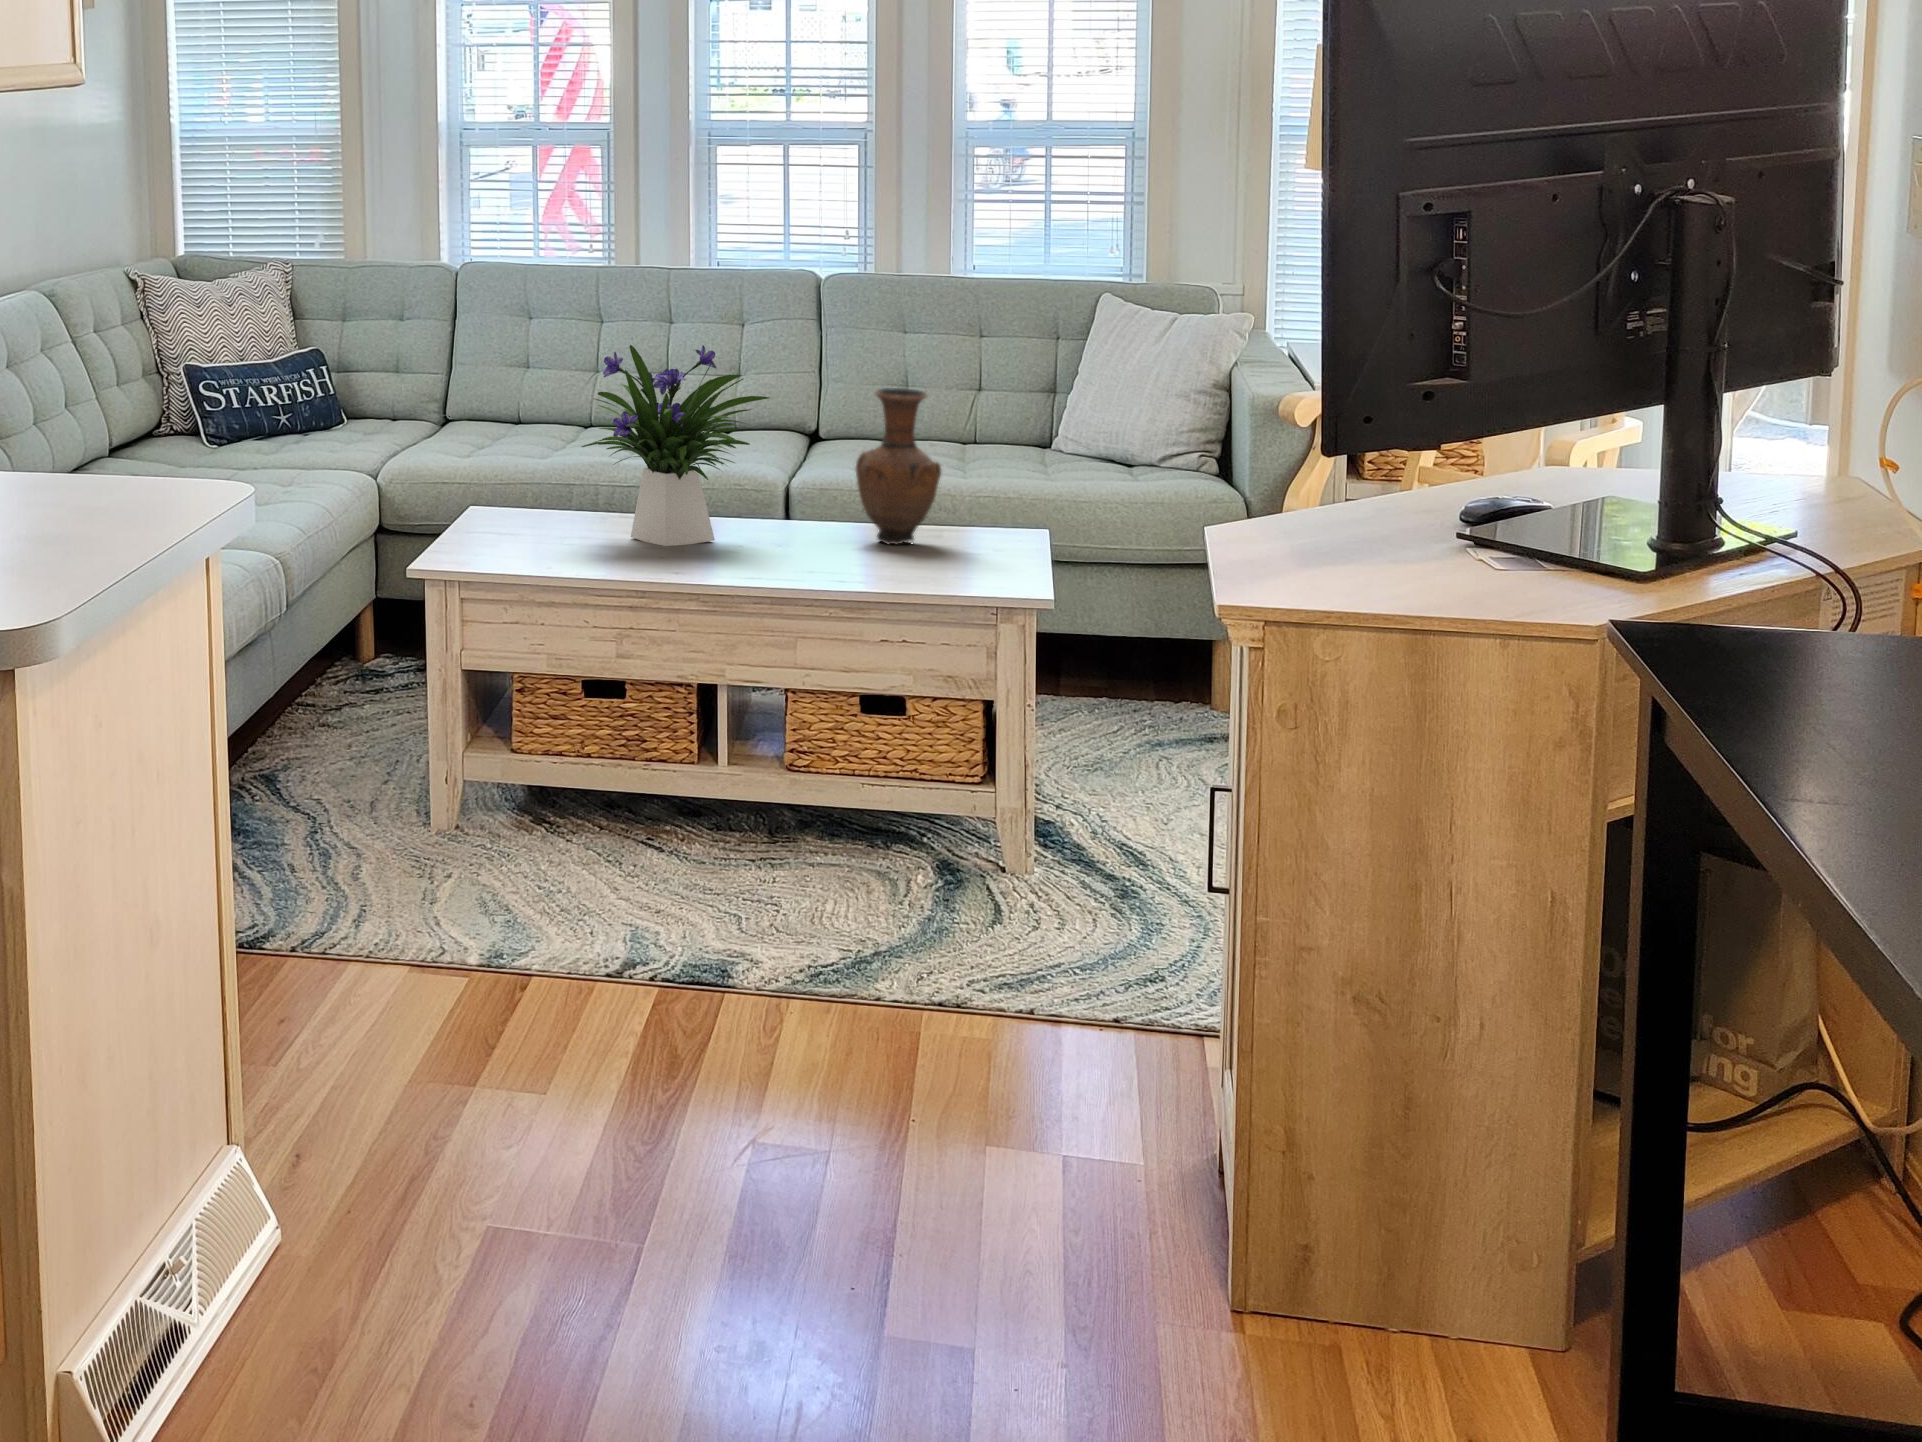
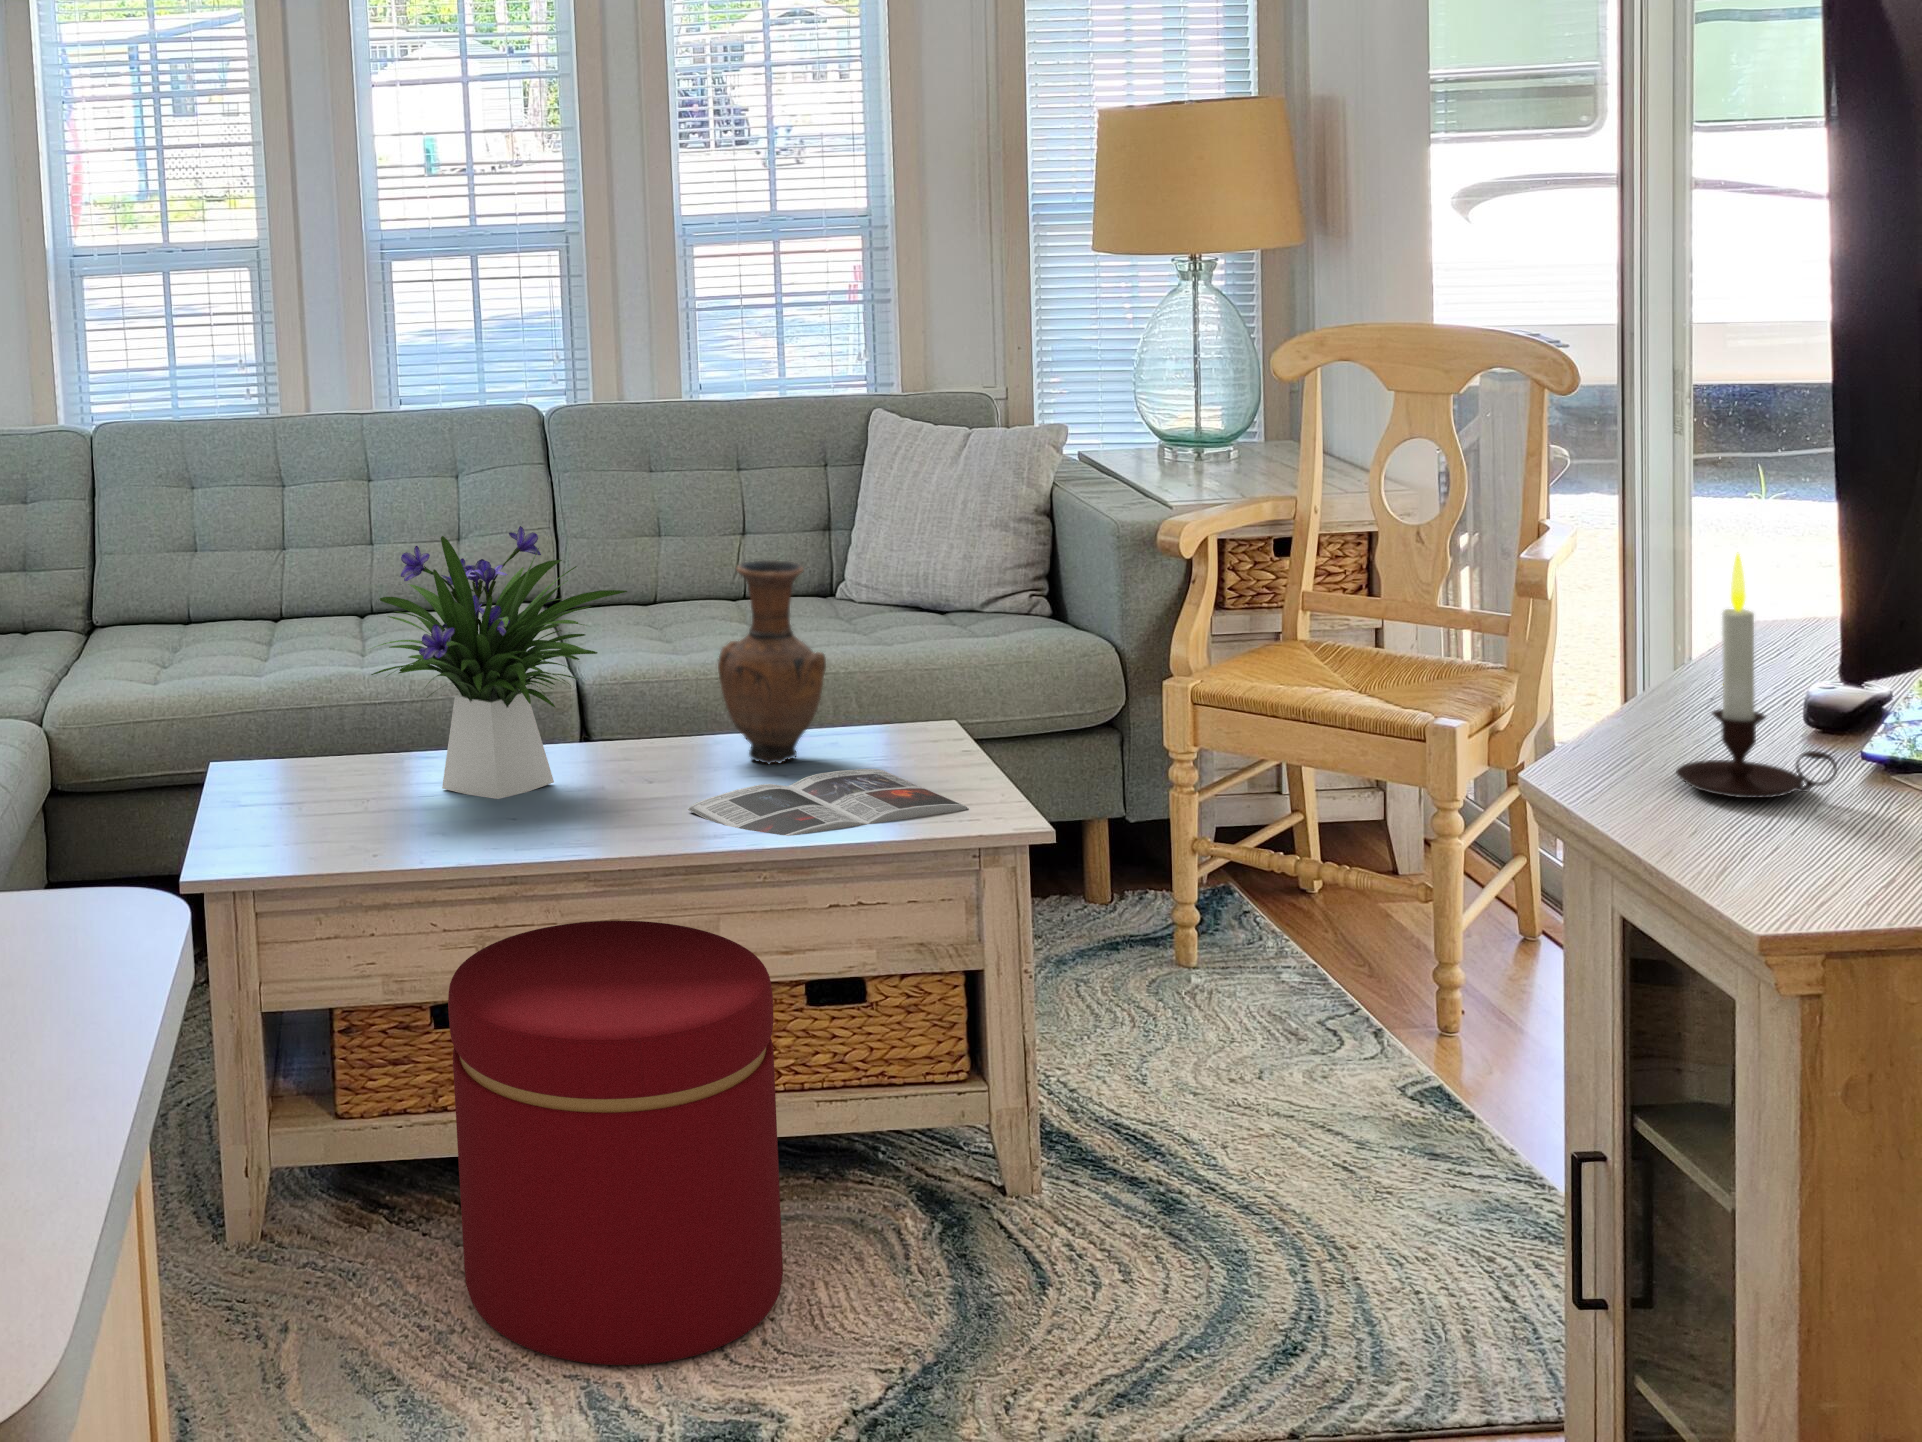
candle: none [1290,374,1389,543] -> present [1676,554,1837,798]
magazine: none [792,547,1002,589] -> present [688,769,969,836]
ottoman: none [573,630,807,927] -> present [448,921,783,1365]

